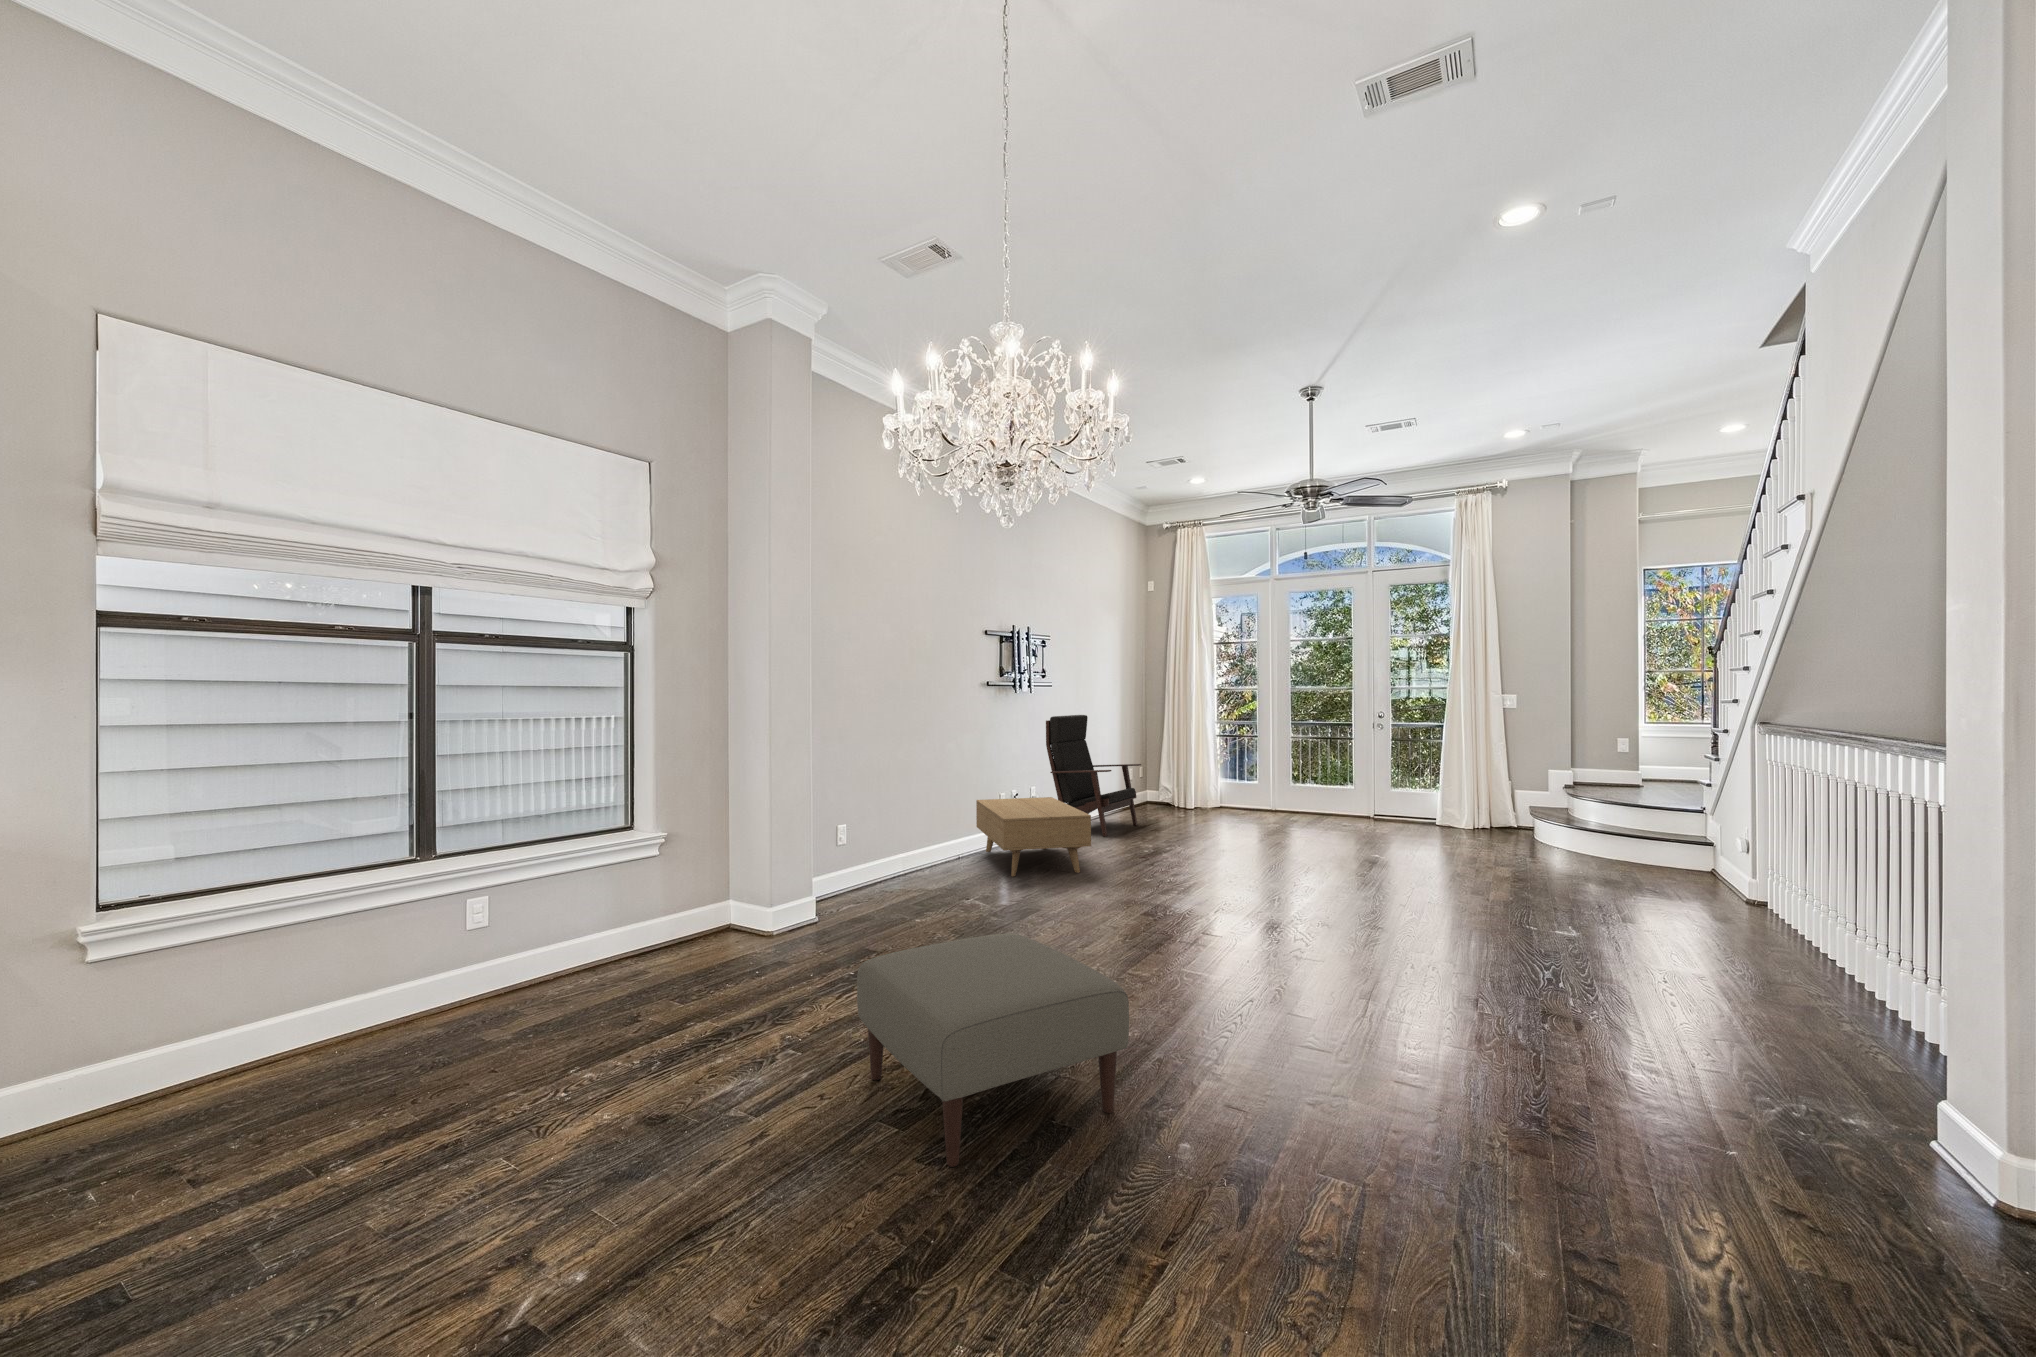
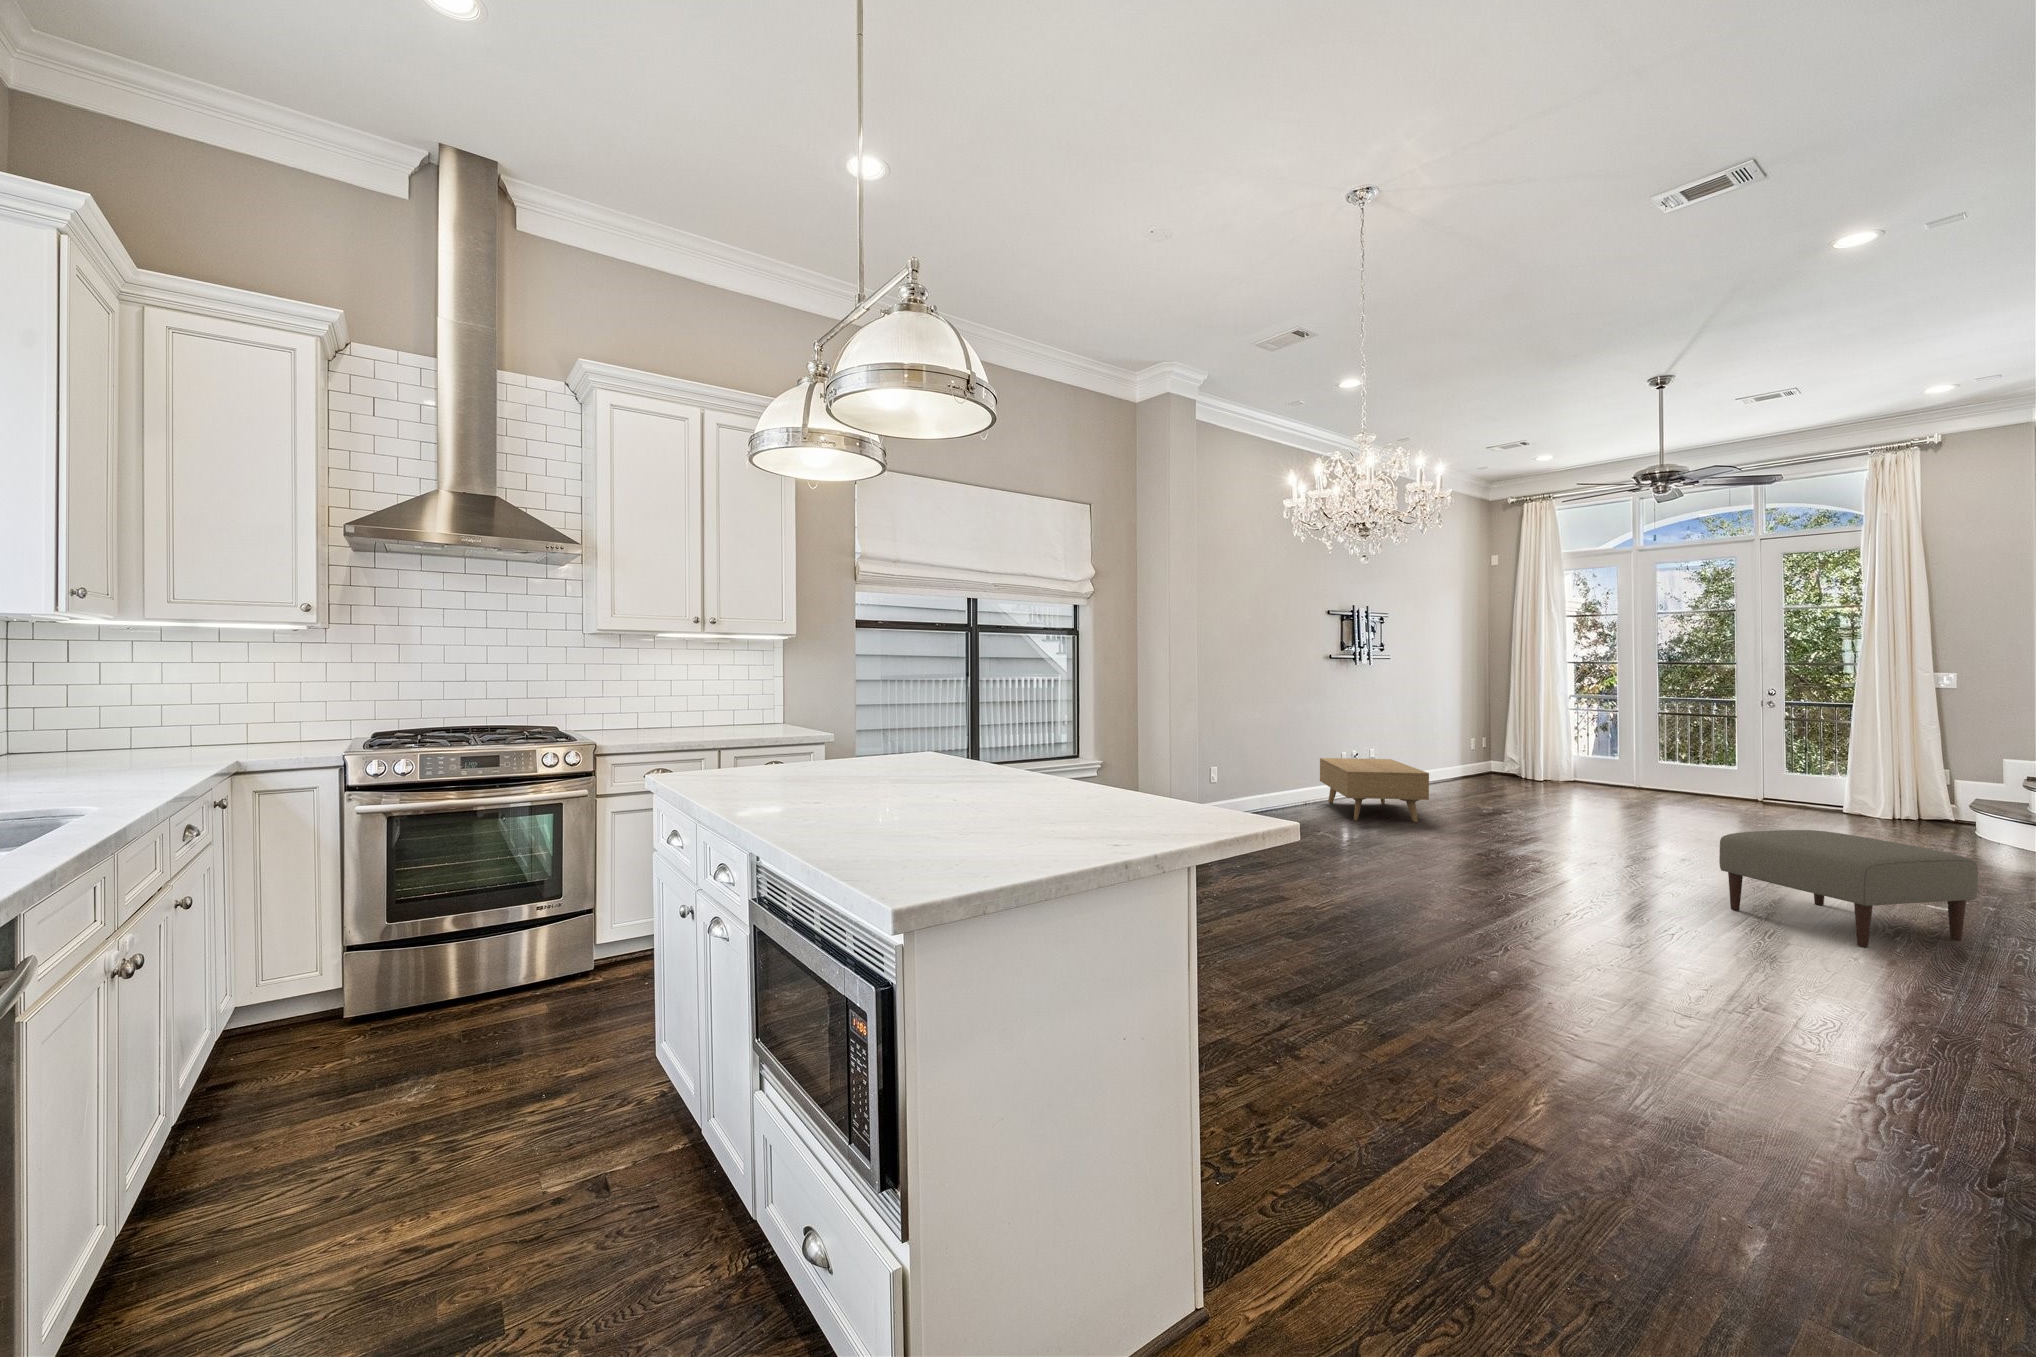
lounge chair: present [1046,715,1141,836] -> none [1381,687,1484,799]
ottoman: present [857,933,1129,1167] -> present [1719,830,1978,947]

